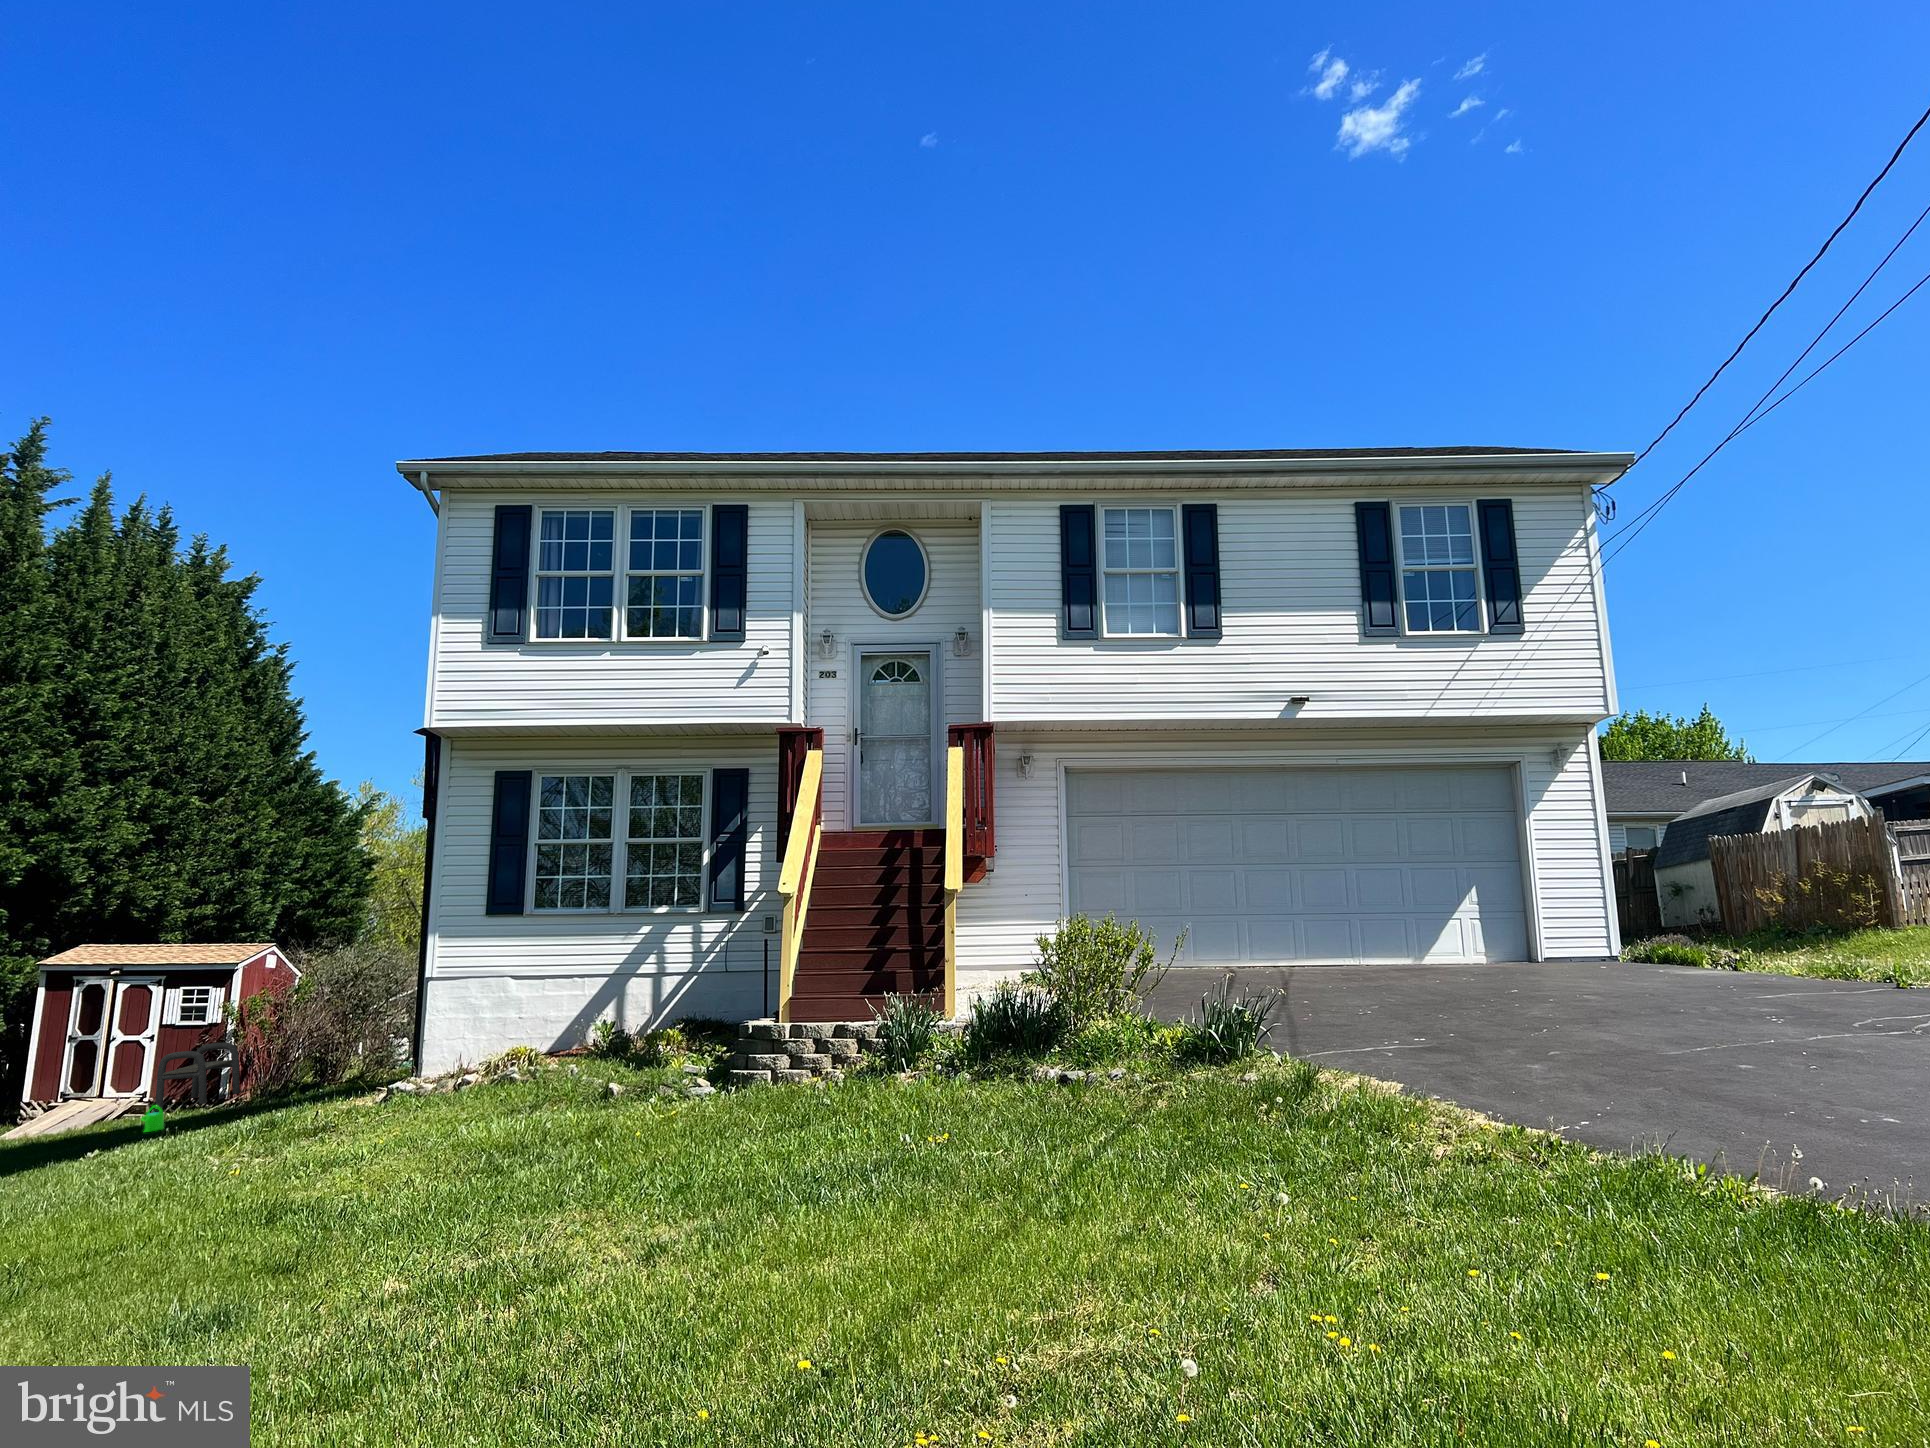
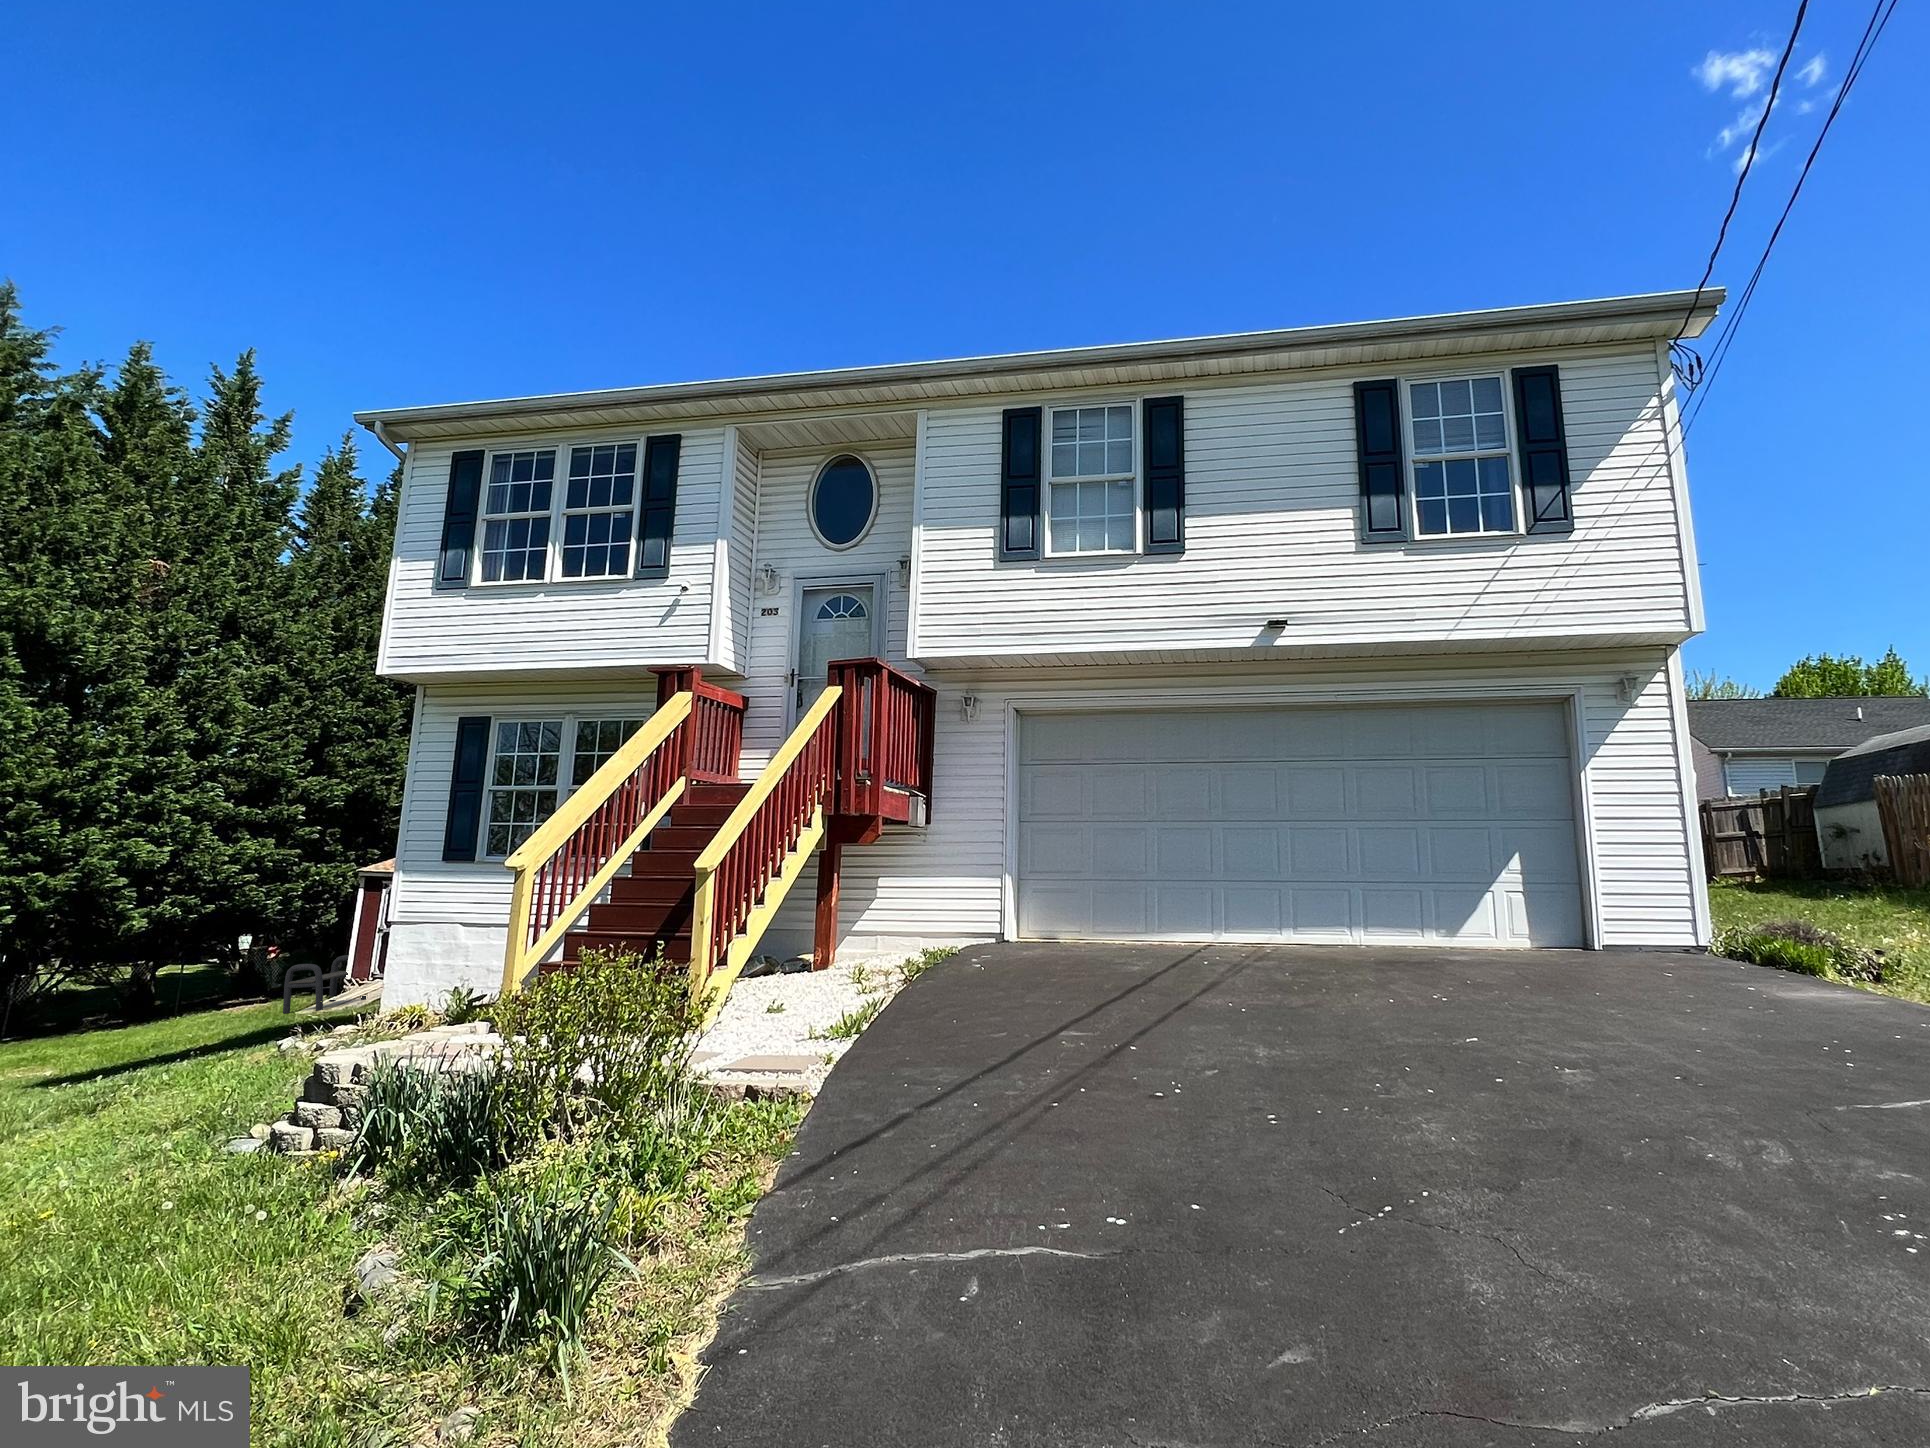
watering can: present [141,1105,164,1132] -> none [189,1022,220,1047]

